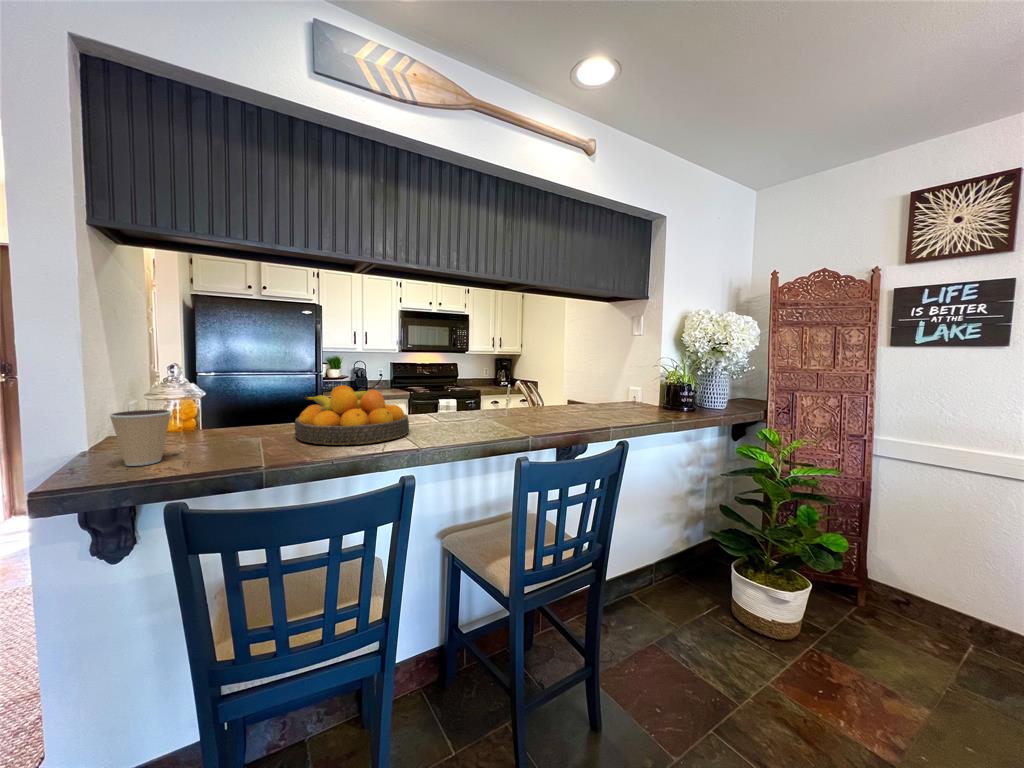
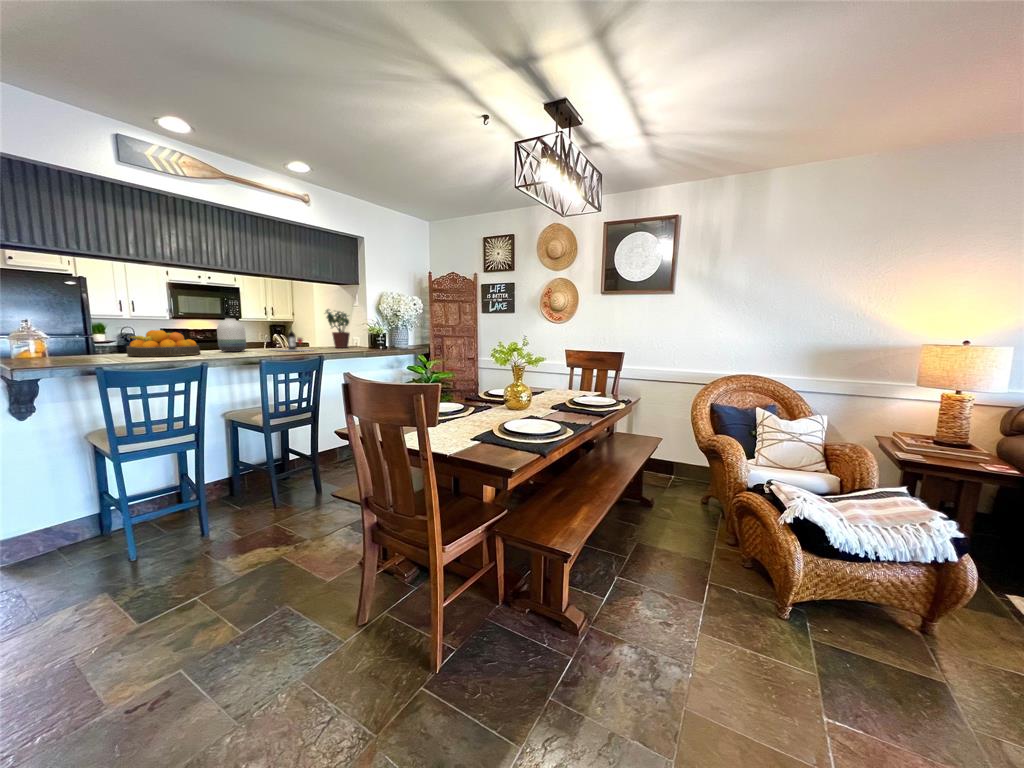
potted plant: none [597,340,644,412] -> present [325,309,350,348]
vase: none [439,361,482,423] -> present [217,318,246,352]
wine bottle: none [509,373,607,427] -> present [287,327,311,351]
coffee cup: present [109,410,171,466] -> none [31,337,64,362]

